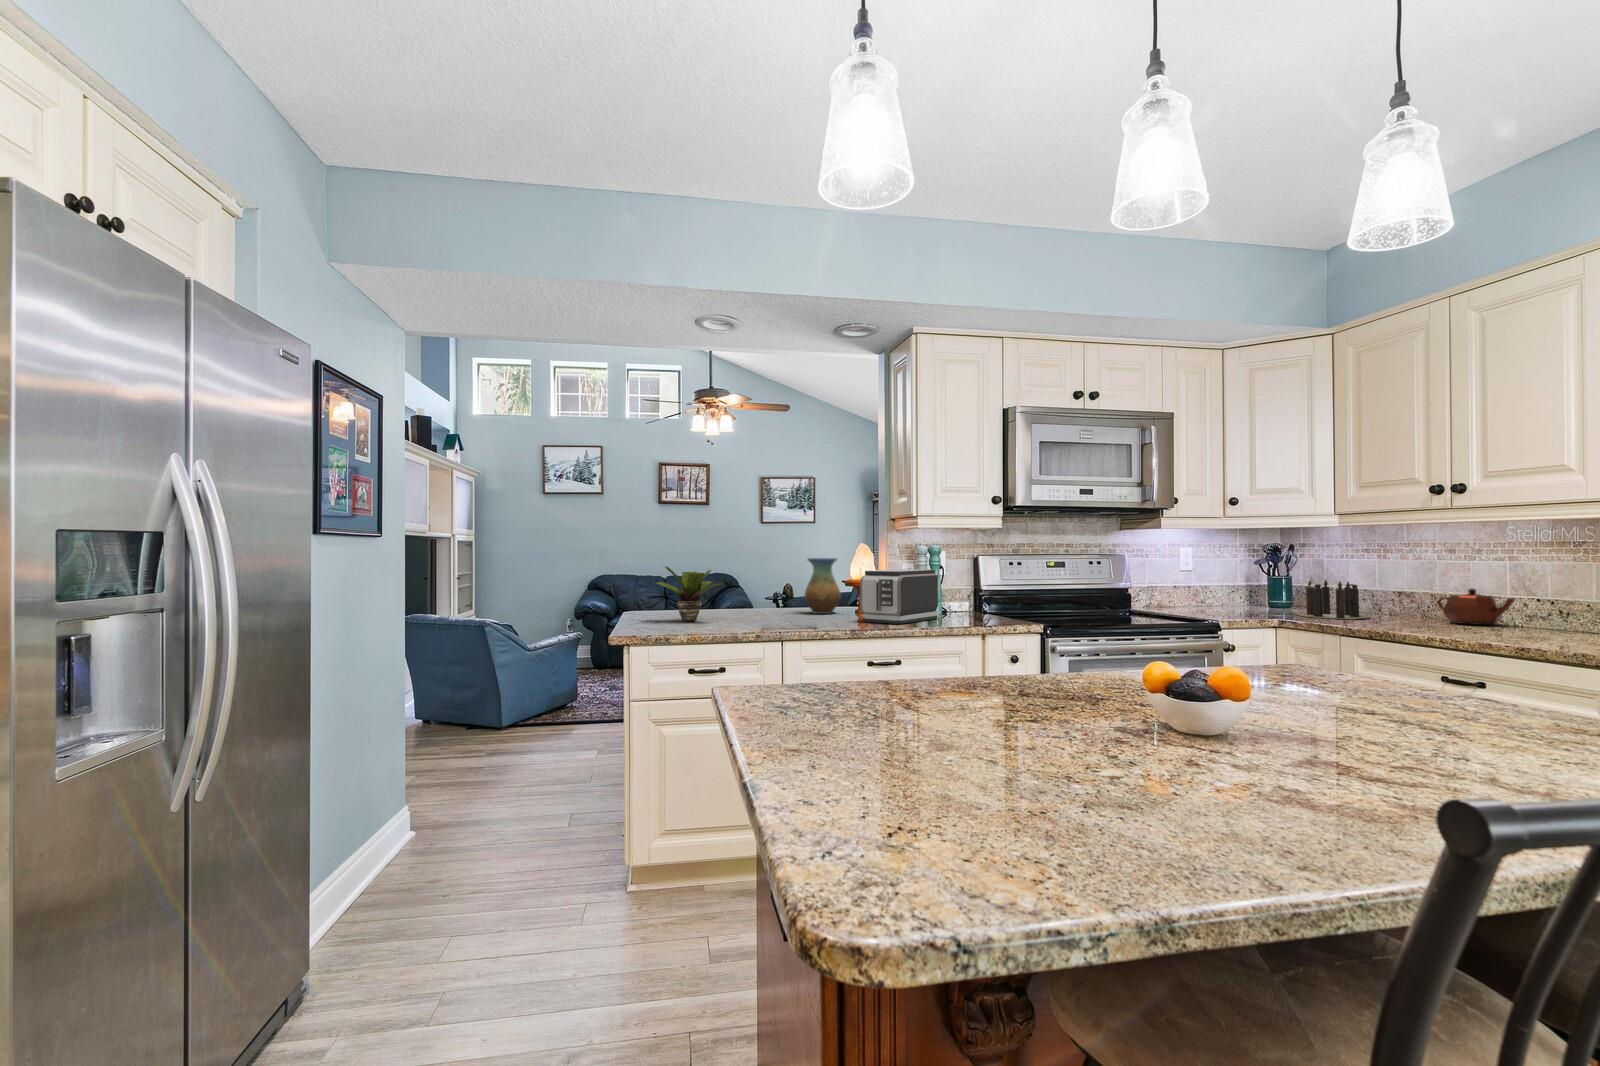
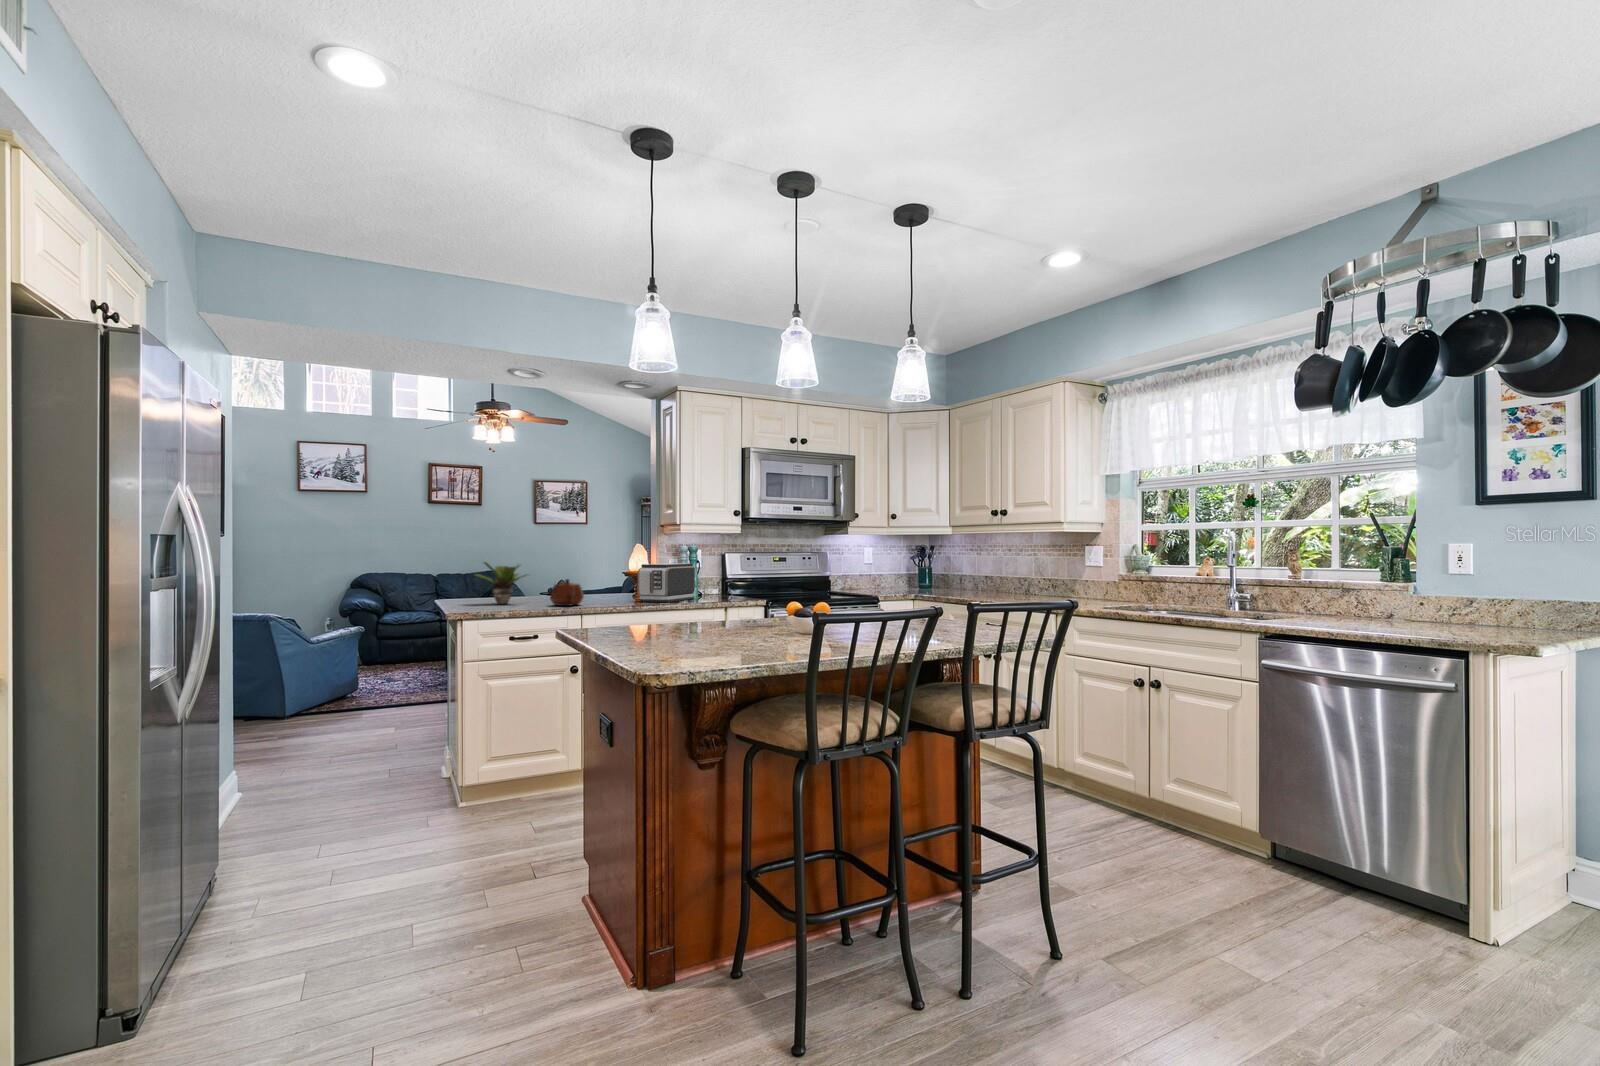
vase: present [804,558,841,614] -> none [592,555,621,598]
candle: present [1295,580,1369,619] -> none [925,569,978,594]
teapot: present [1437,589,1515,625] -> present [550,579,584,606]

